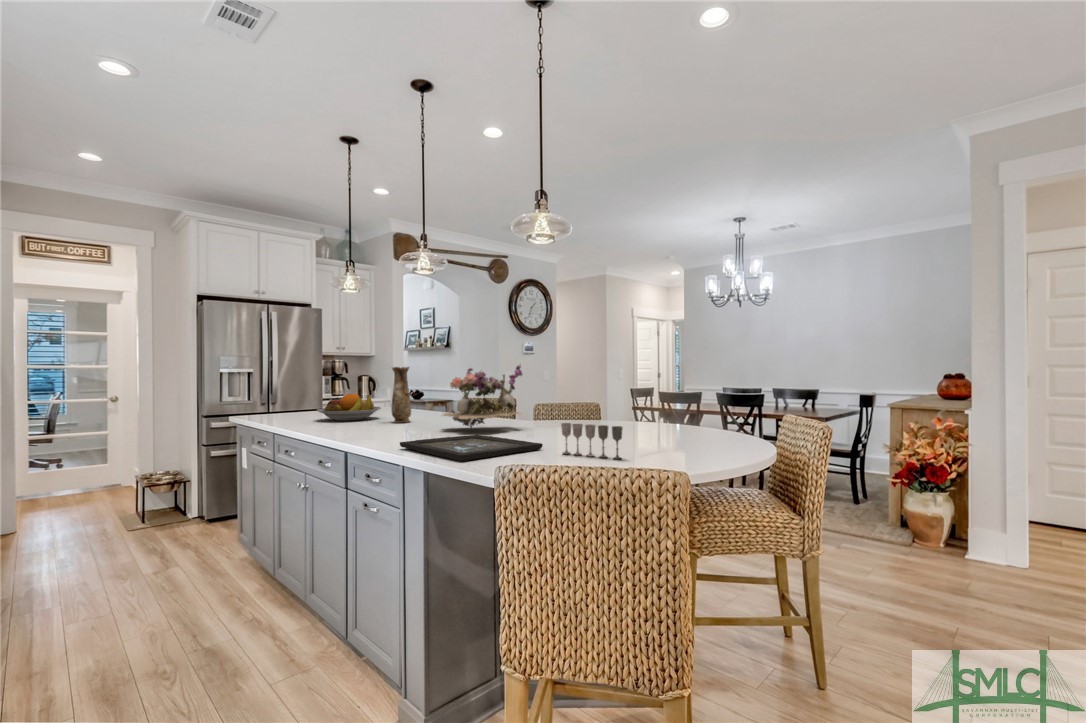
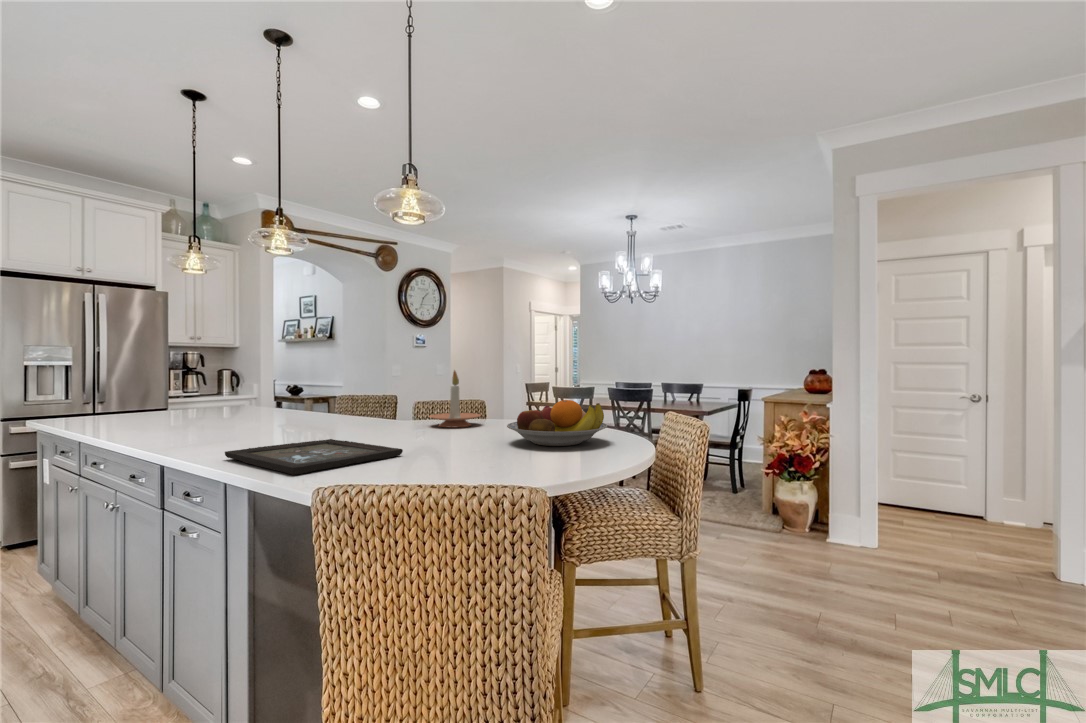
flower arrangement: present [443,364,523,428] -> none [293,357,392,432]
vase: present [392,367,411,423] -> none [239,360,264,425]
candle holder: none [554,375,601,428] -> present [429,370,480,427]
fruit bowl: present [317,394,381,421] -> present [507,400,607,446]
wine glass: present [561,423,623,459] -> none [422,425,490,466]

